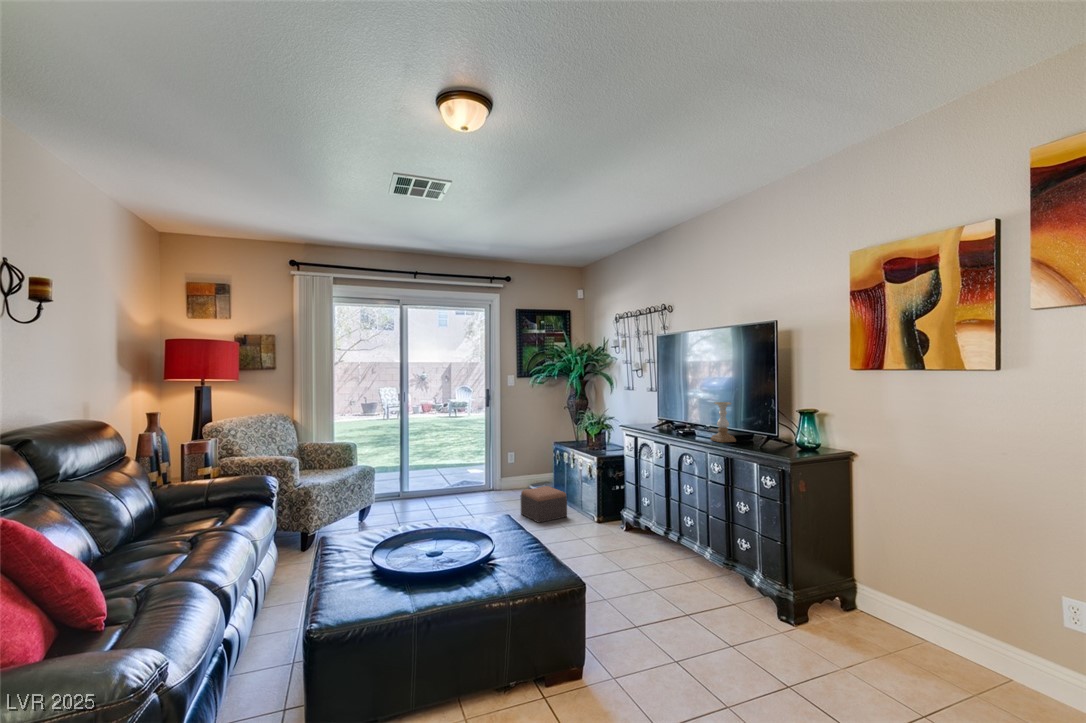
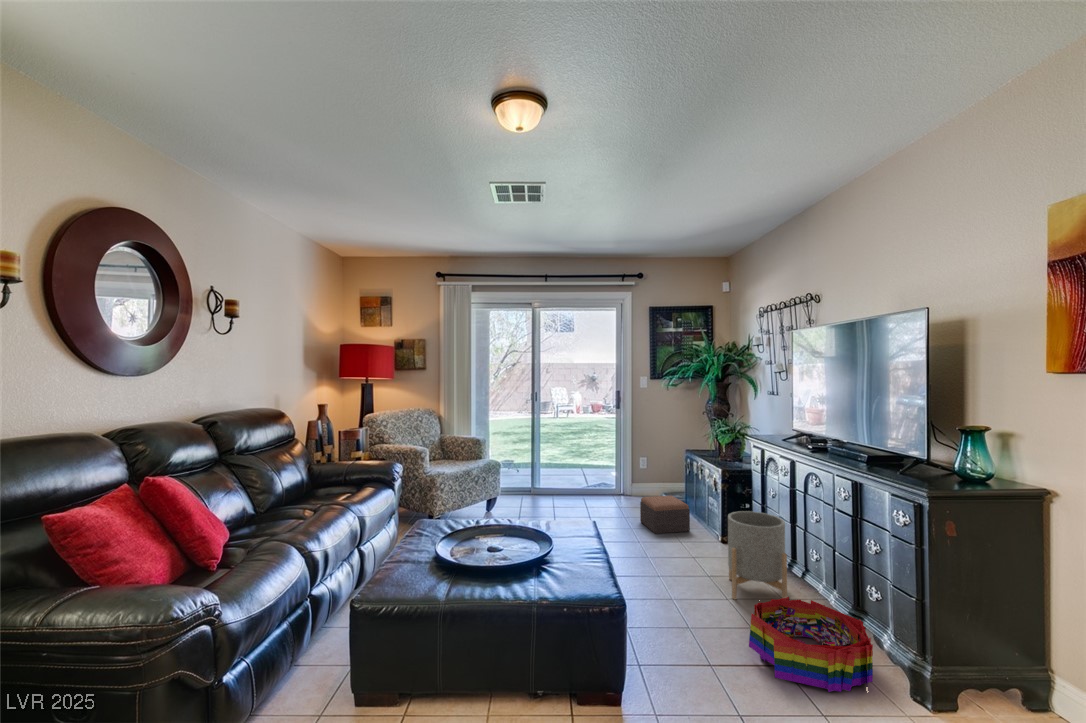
candle holder: present [711,402,736,443] -> none [842,412,876,464]
planter: none [616,491,669,568] -> present [728,511,787,600]
storage bin: none [656,557,748,625] -> present [749,597,873,692]

